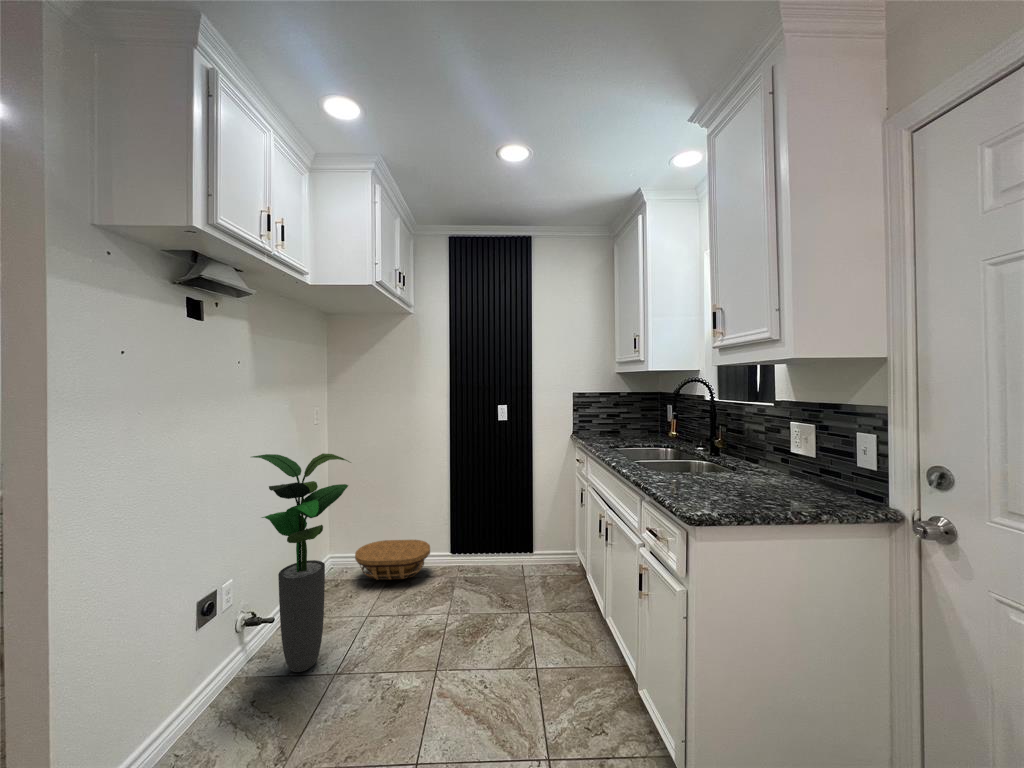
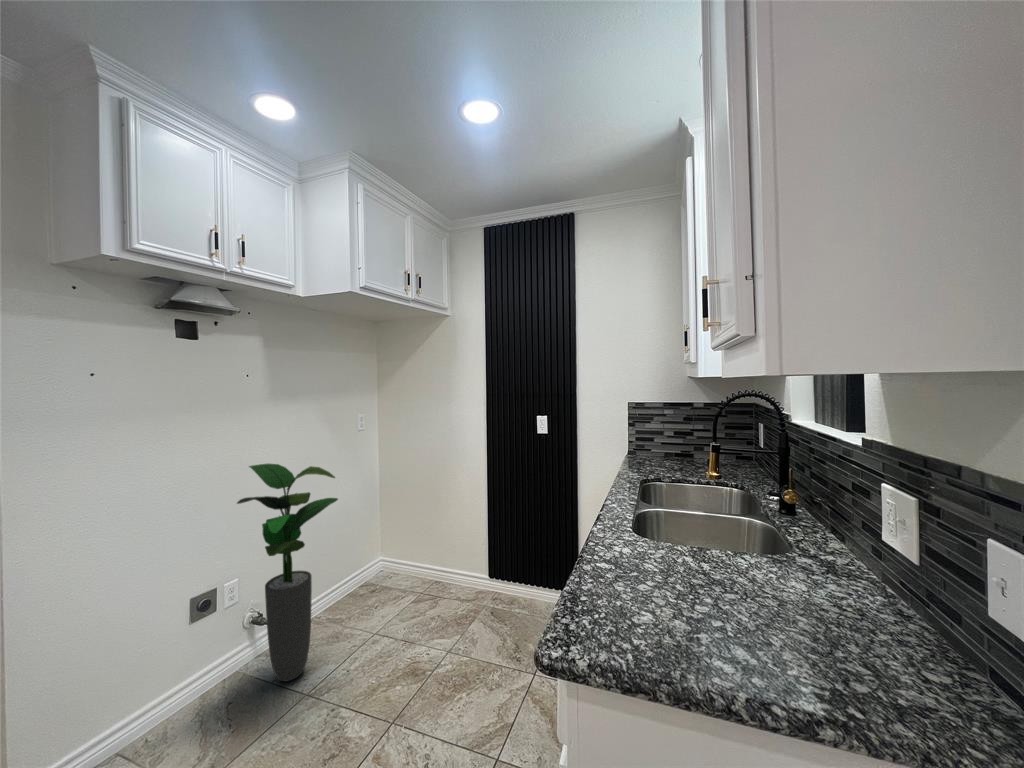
basket: present [355,540,430,580] -> none [387,552,461,598]

